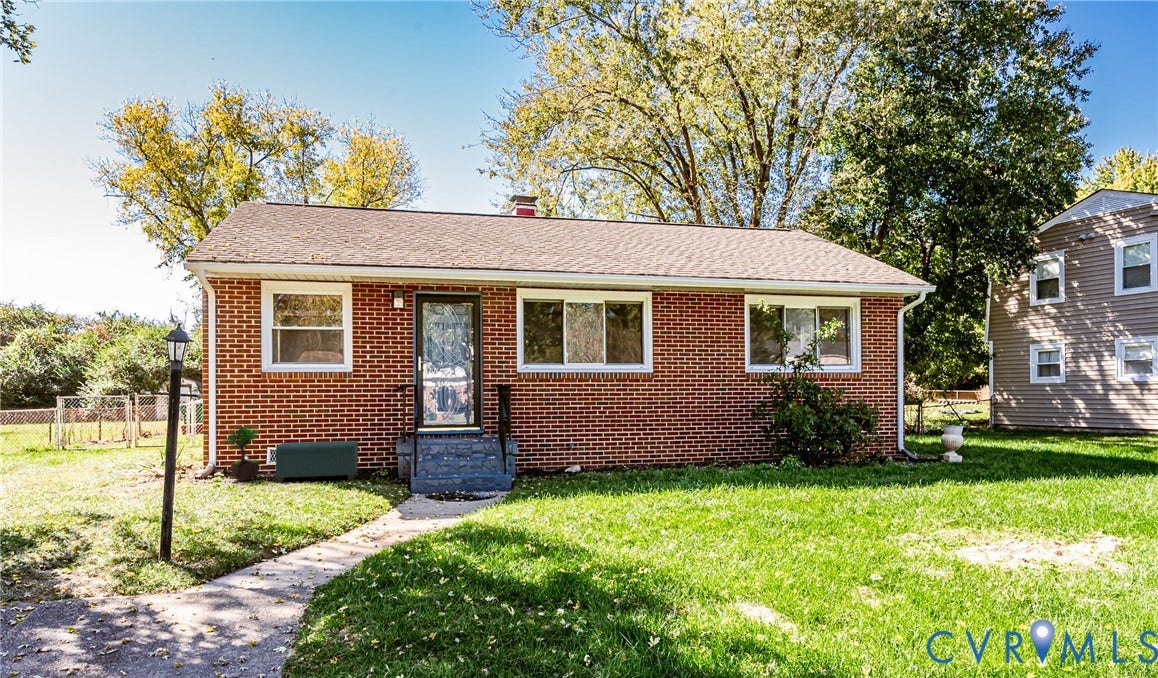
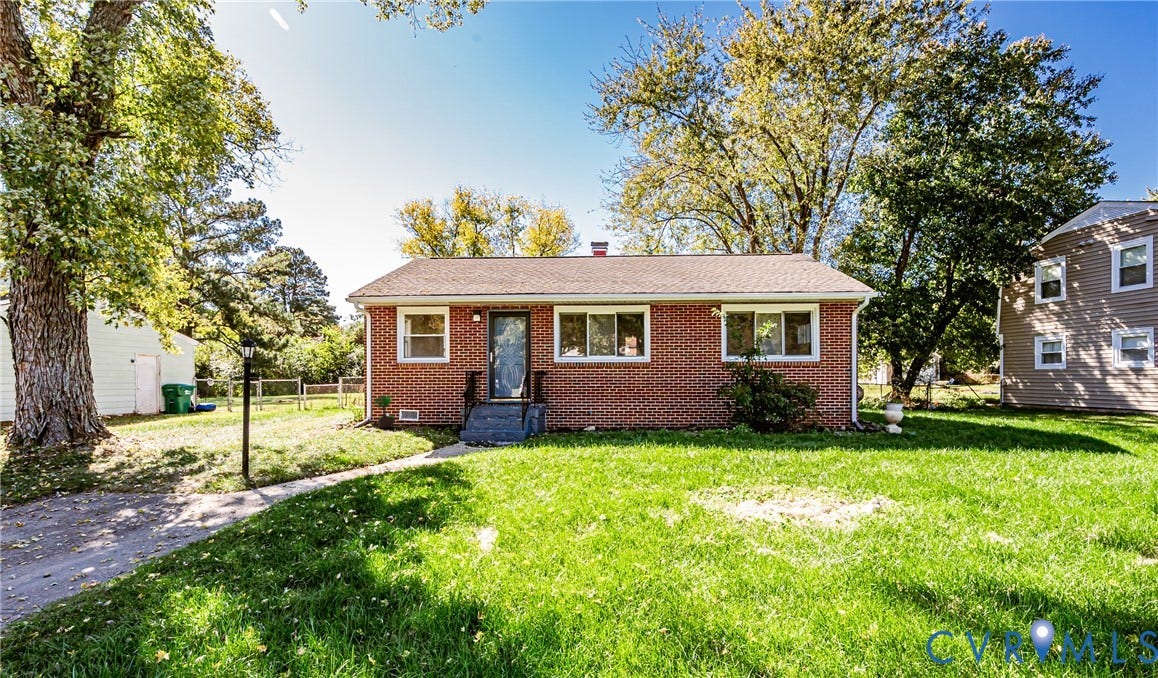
bench: present [276,441,358,483] -> none [400,406,452,430]

